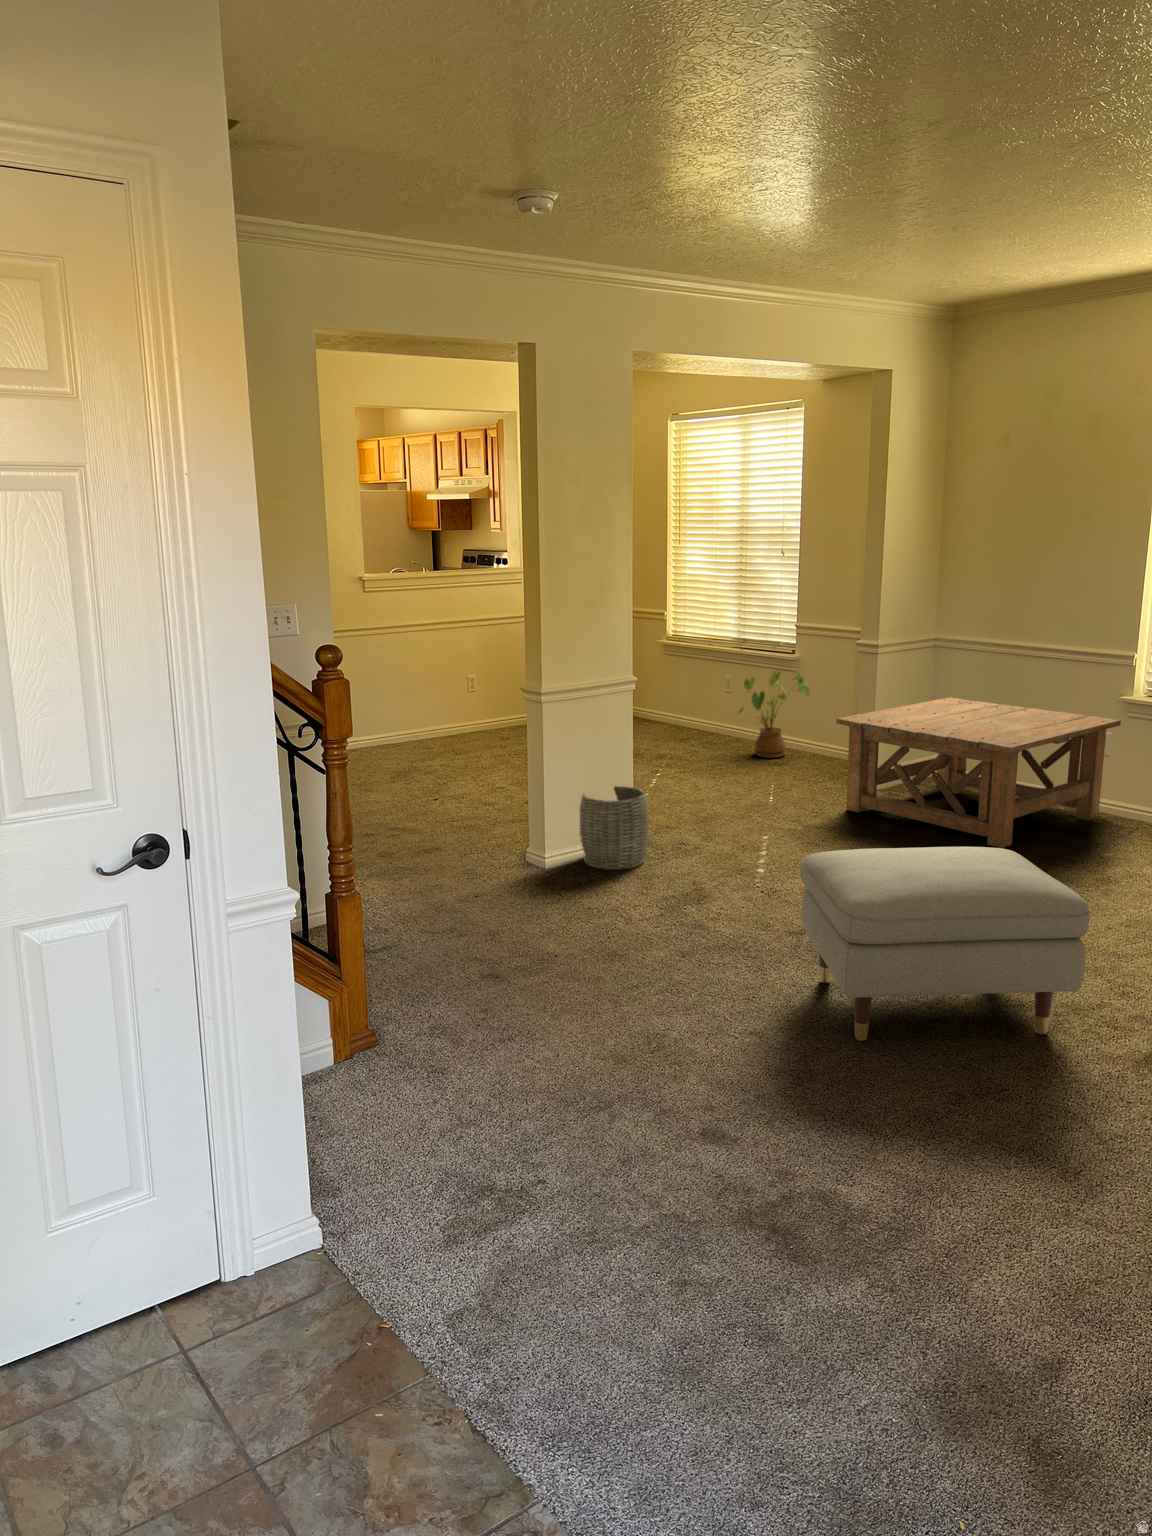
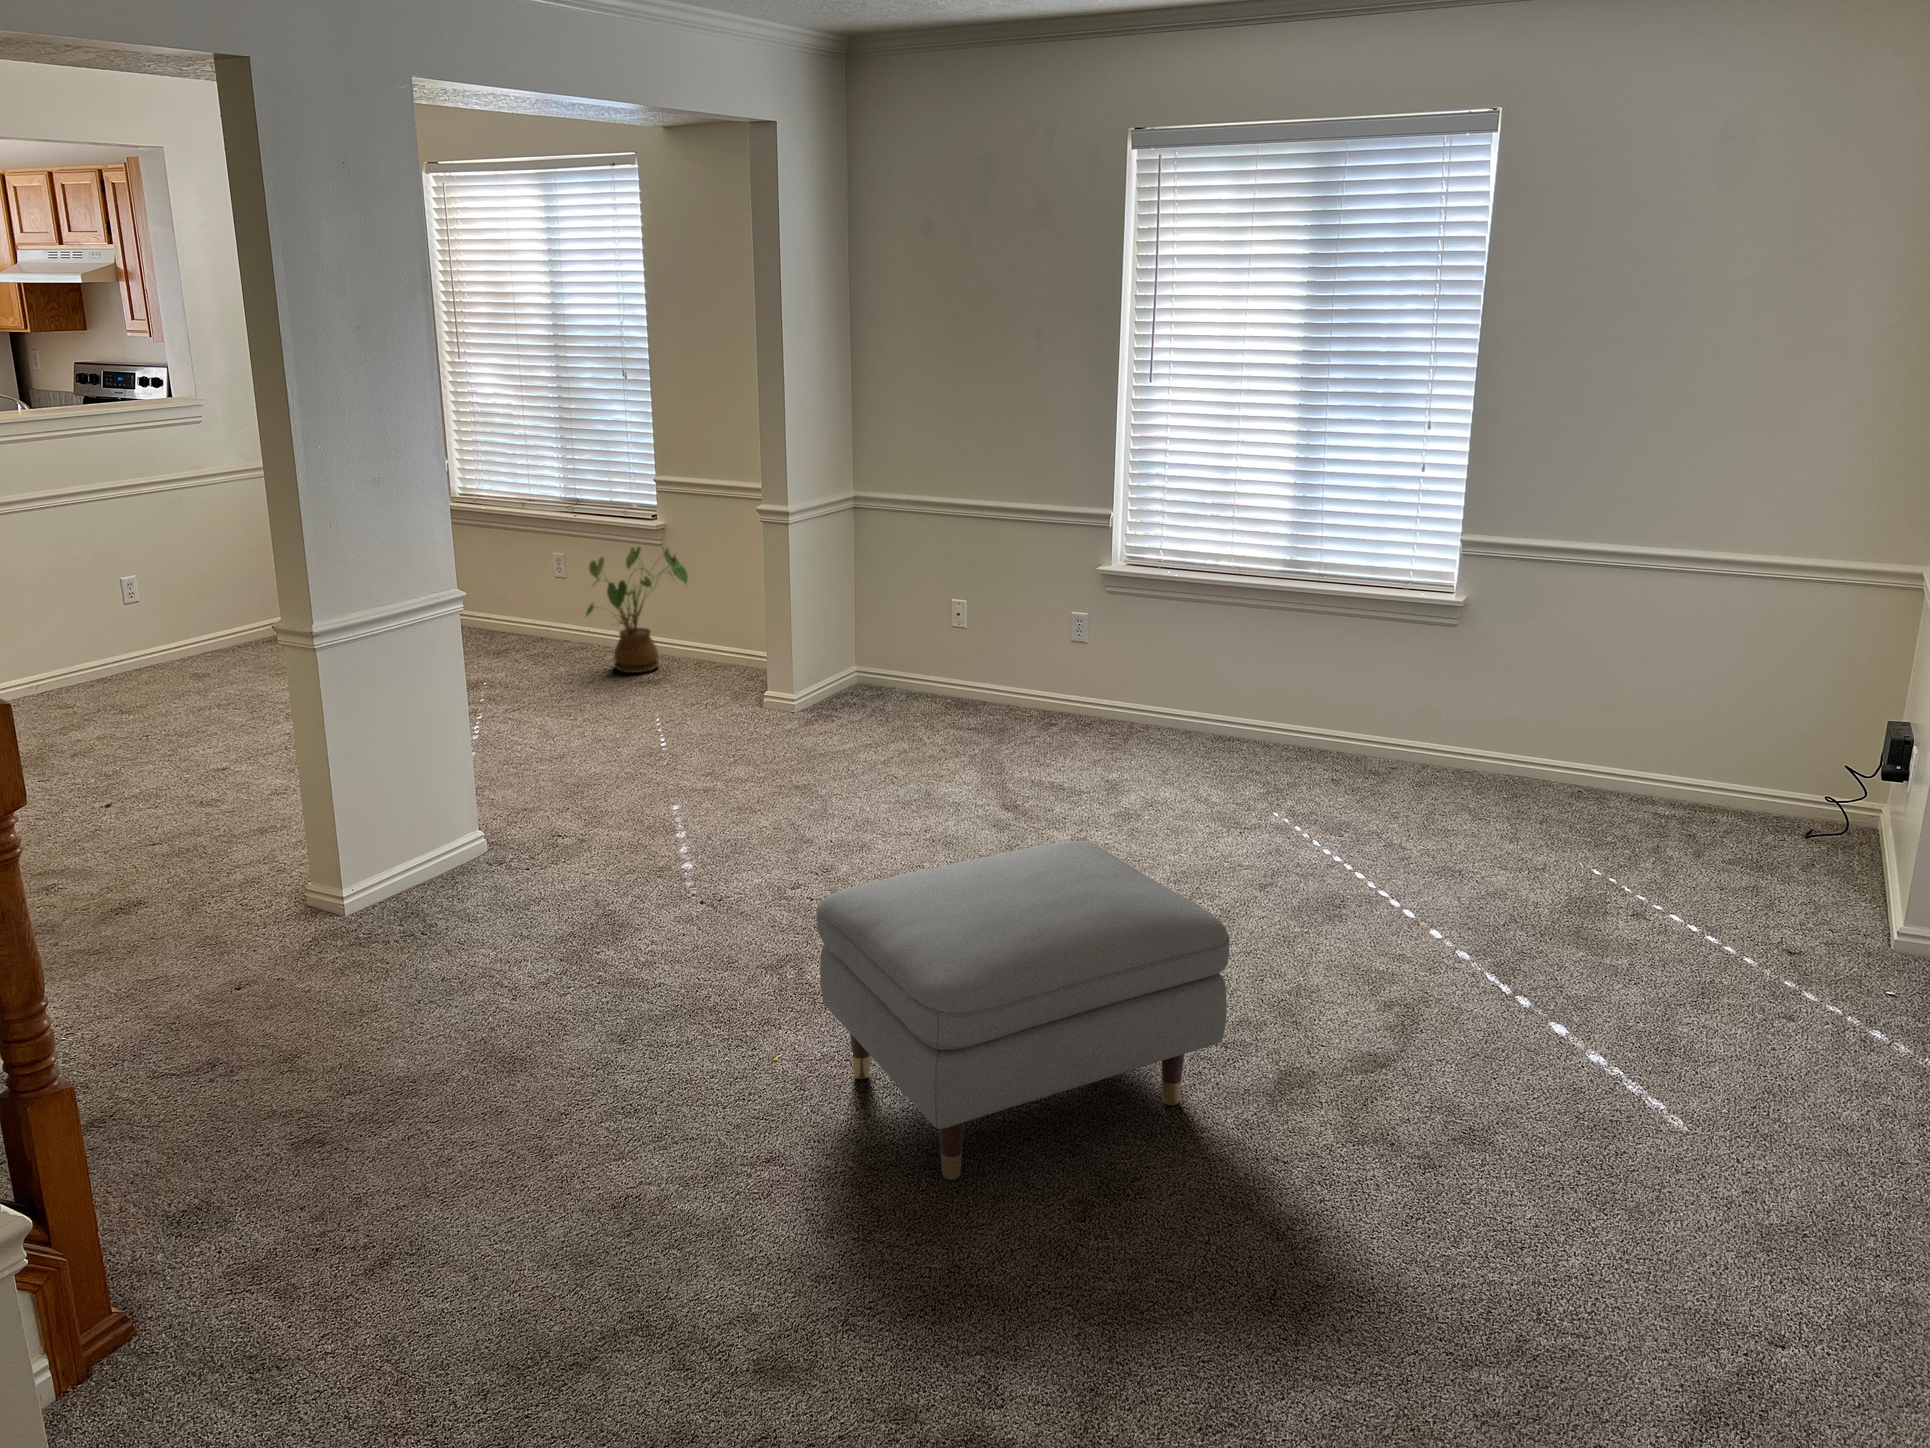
coffee table: present [836,697,1121,848] -> none [754,575,1105,790]
woven basket: present [580,786,649,870] -> none [397,779,516,920]

